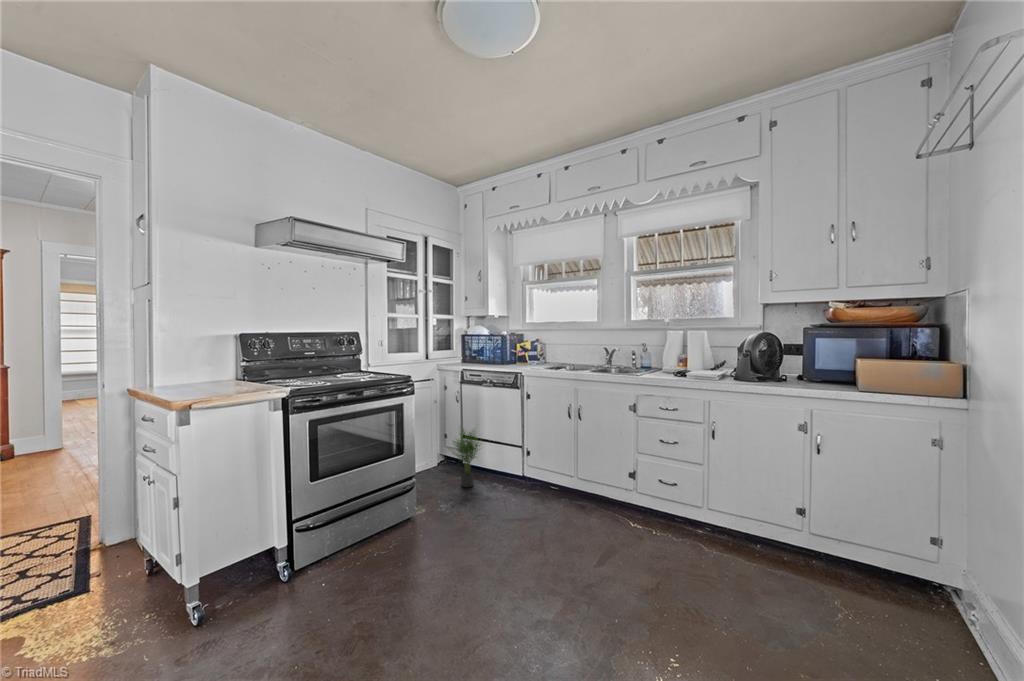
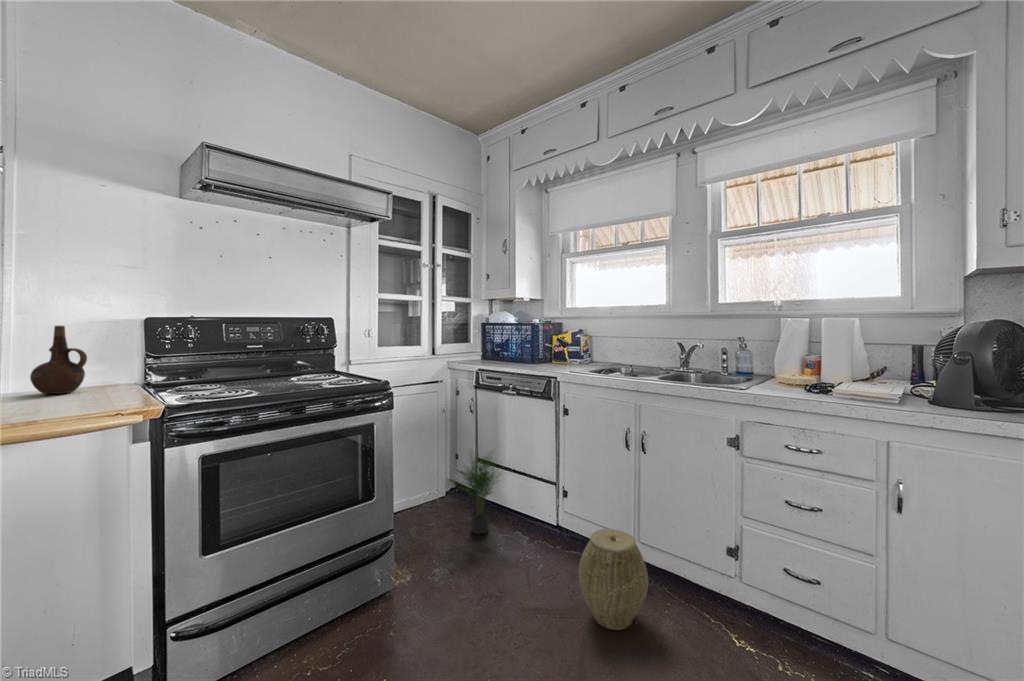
ceramic pitcher: none [186,341,218,385] -> present [30,326,87,394]
woven basket: none [539,468,582,527] -> present [579,529,648,630]

